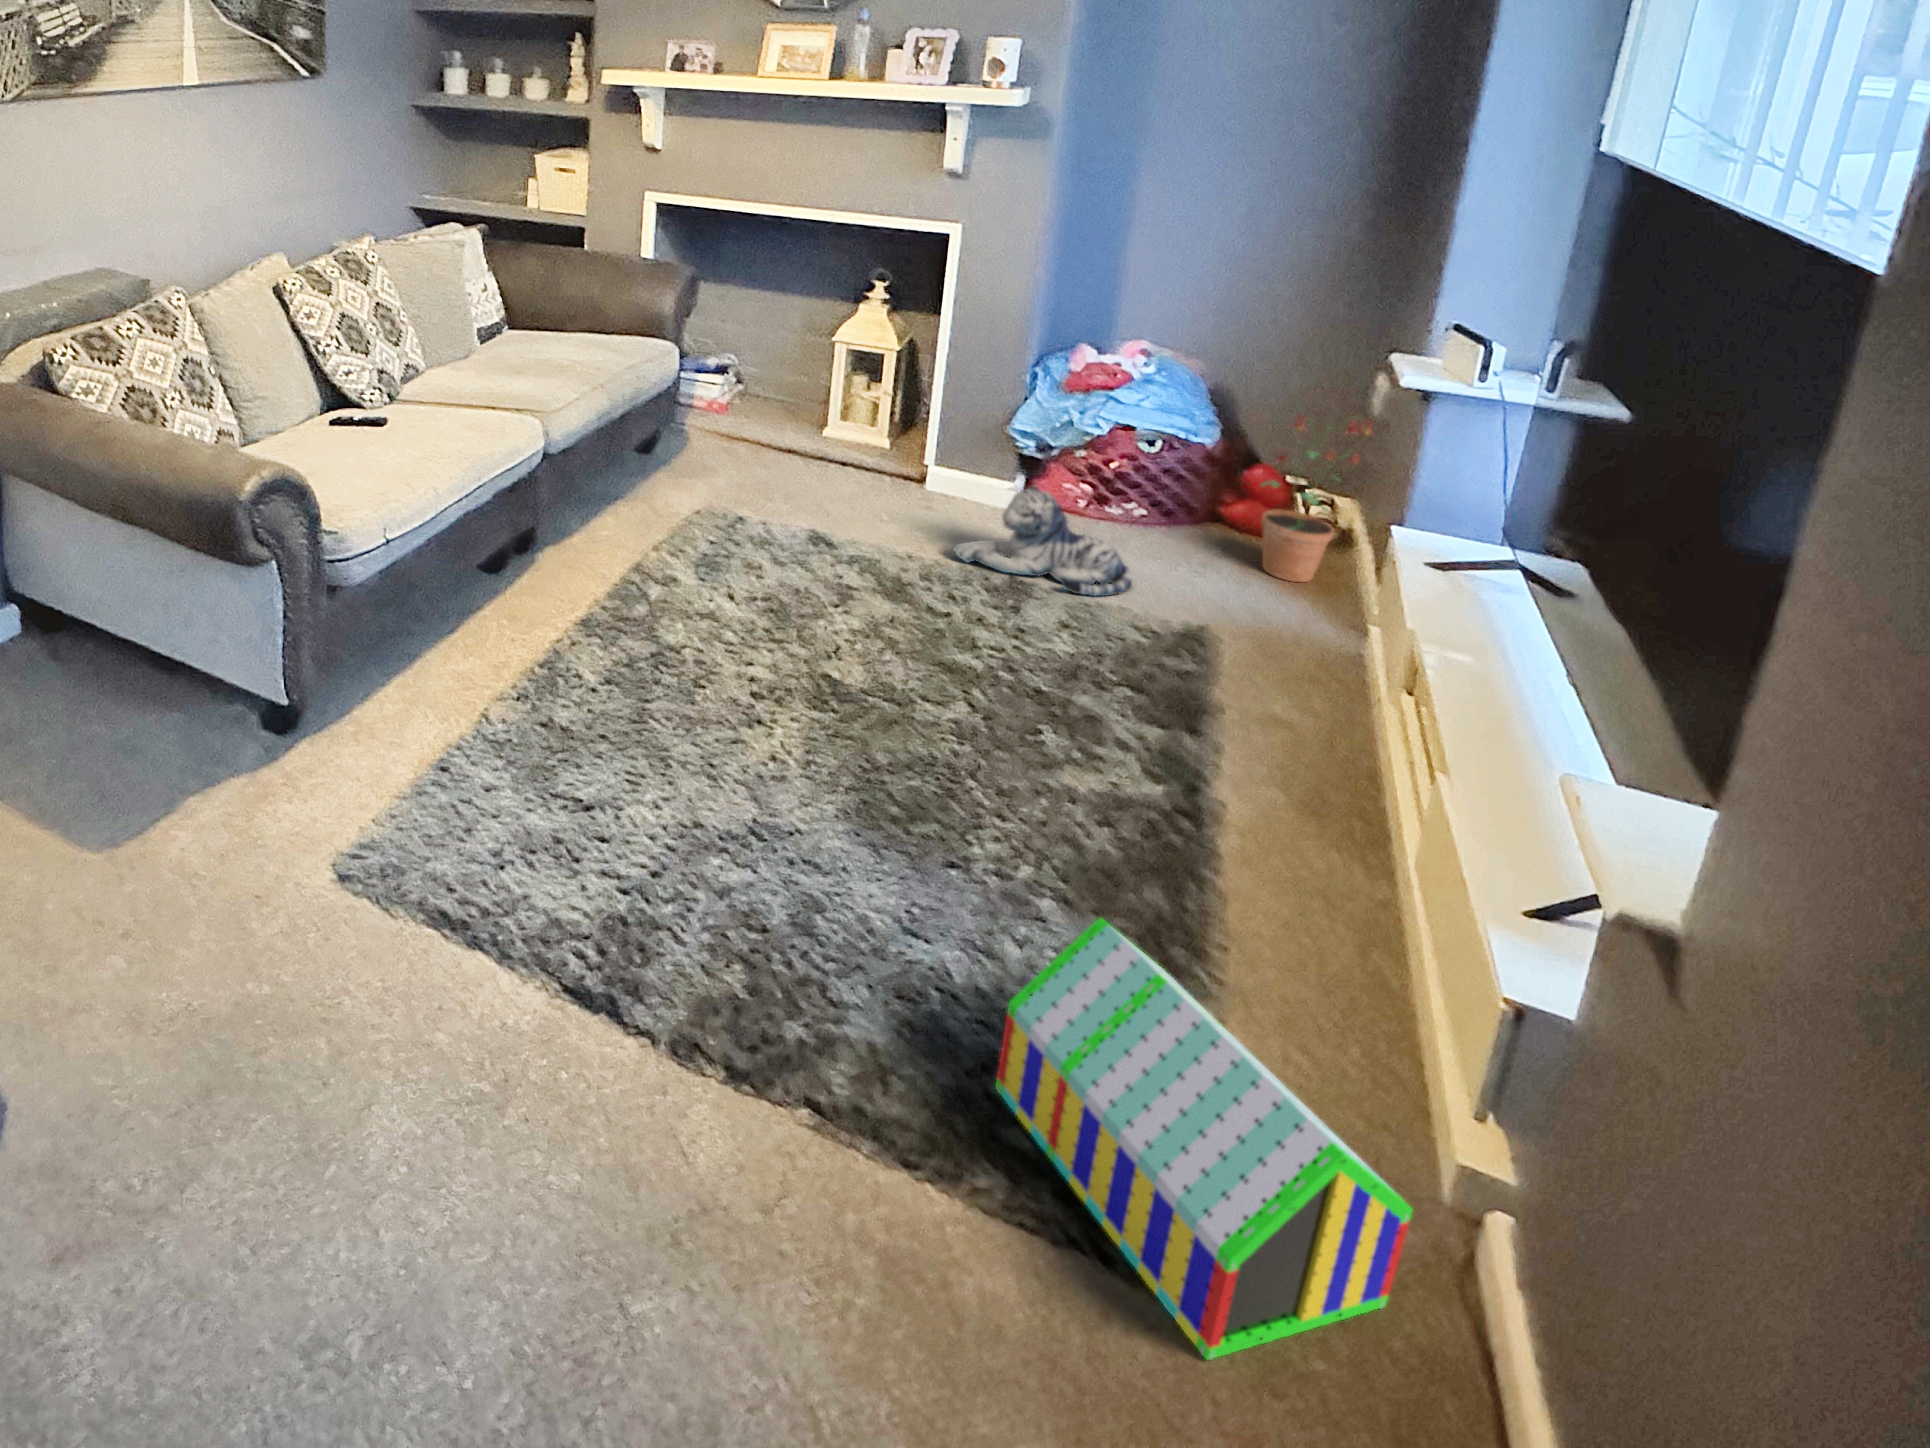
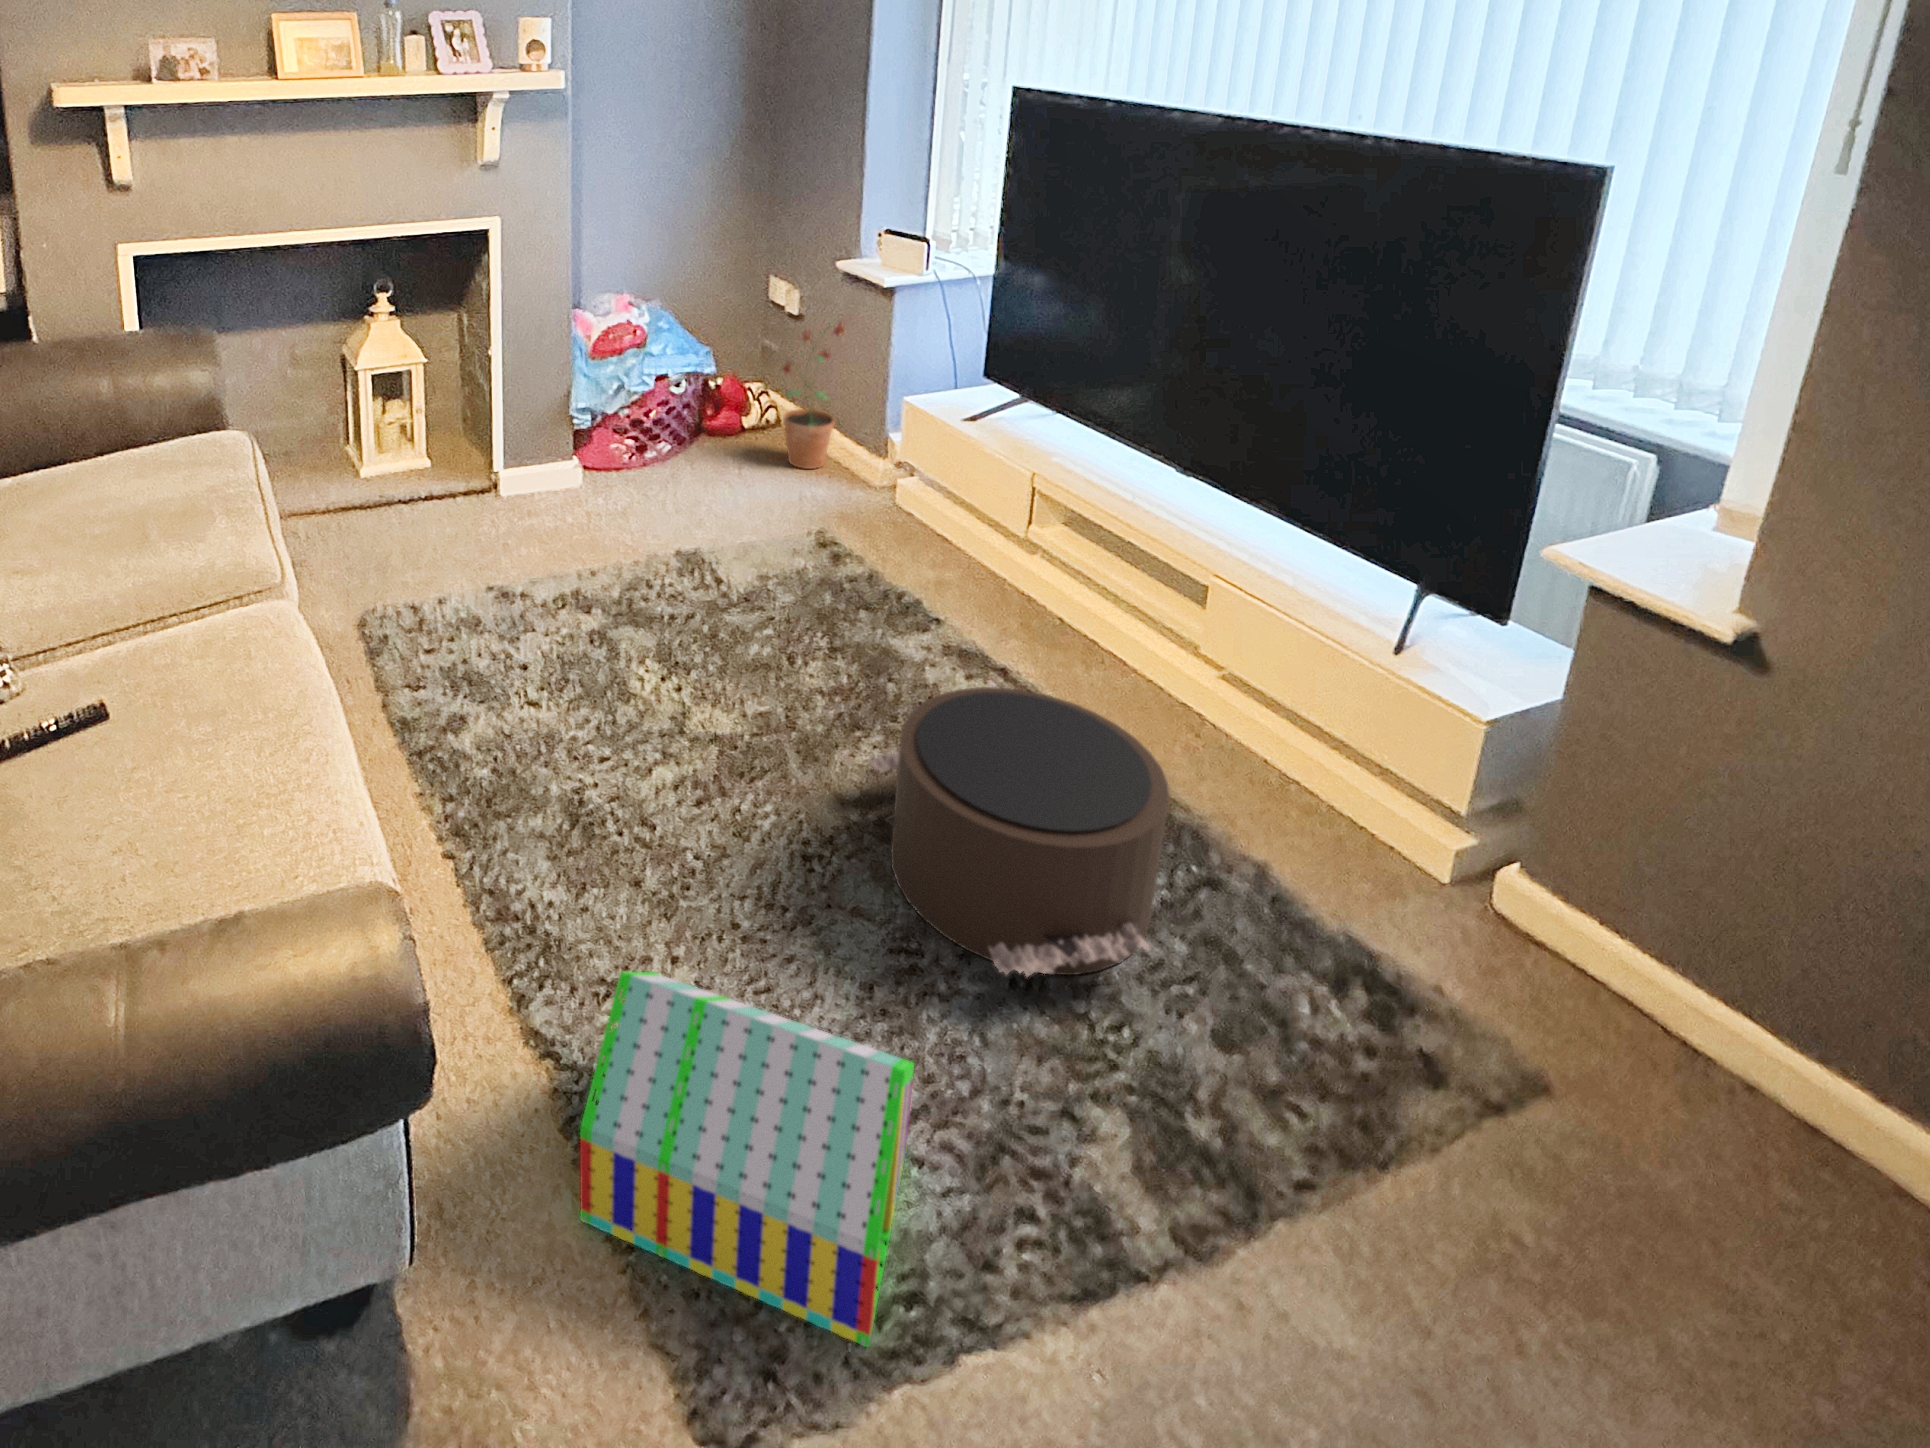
plush toy: present [954,486,1132,596] -> none [627,460,761,559]
pouf: none [772,682,1080,957] -> present [868,687,1169,977]
toy house: present [996,918,1413,1360] -> present [580,972,914,1347]

